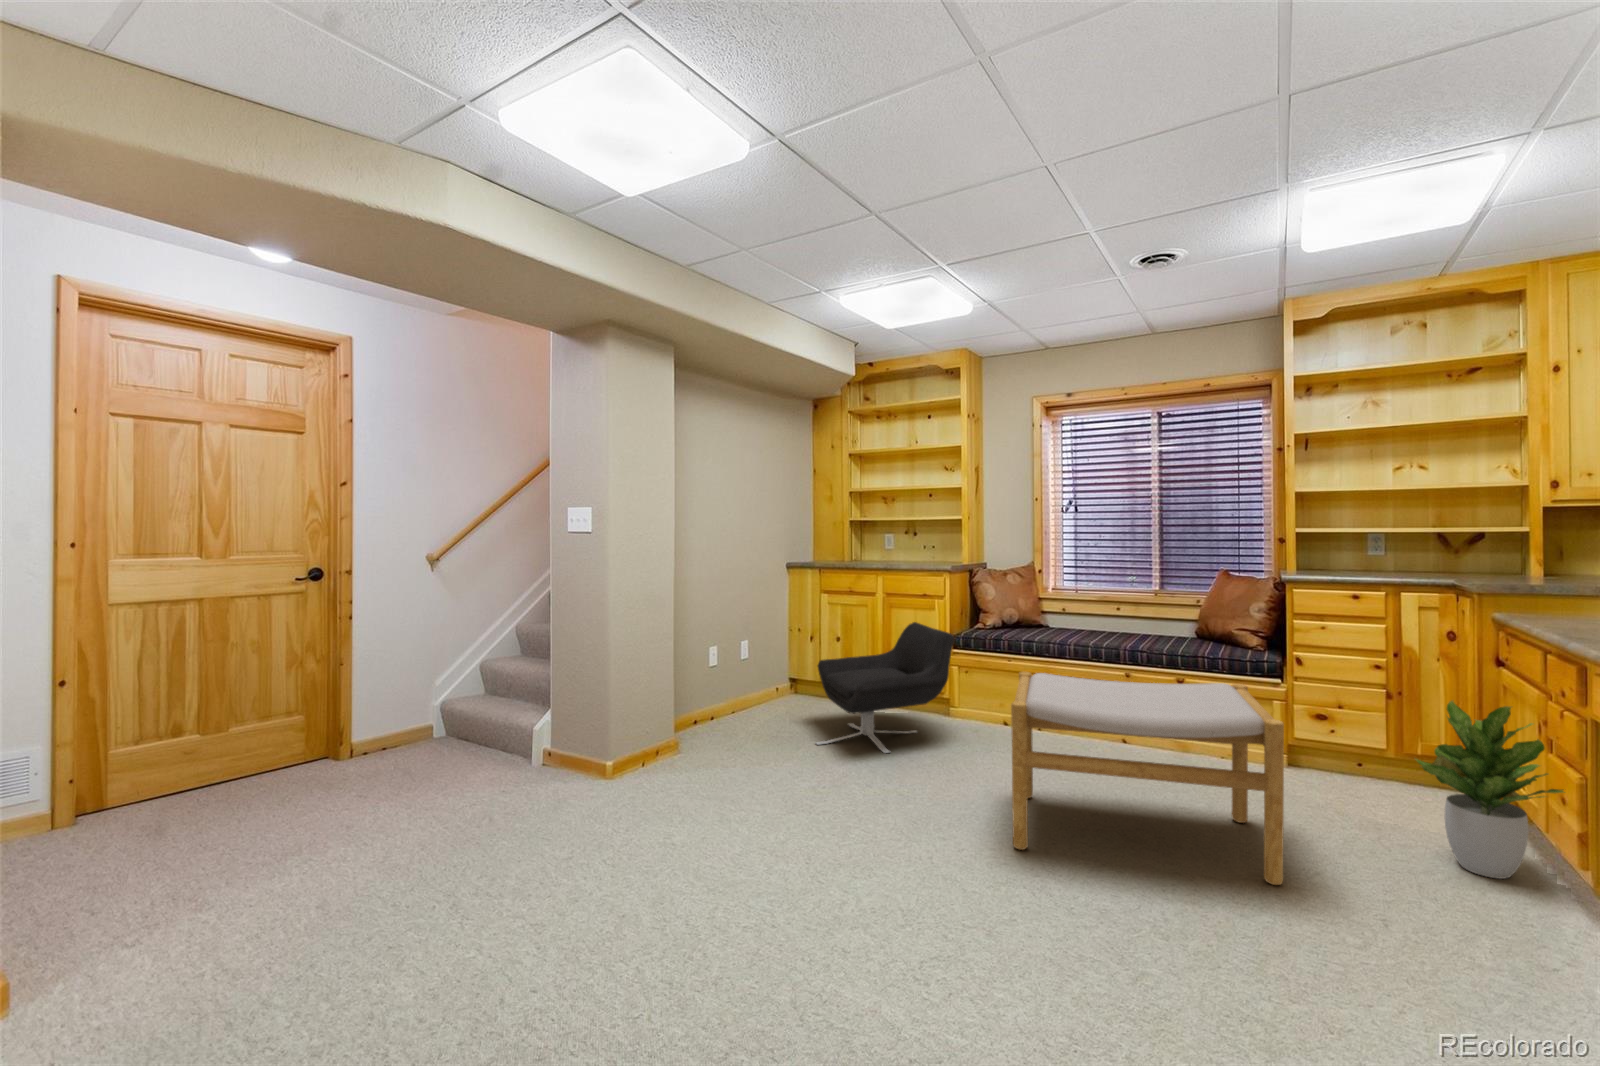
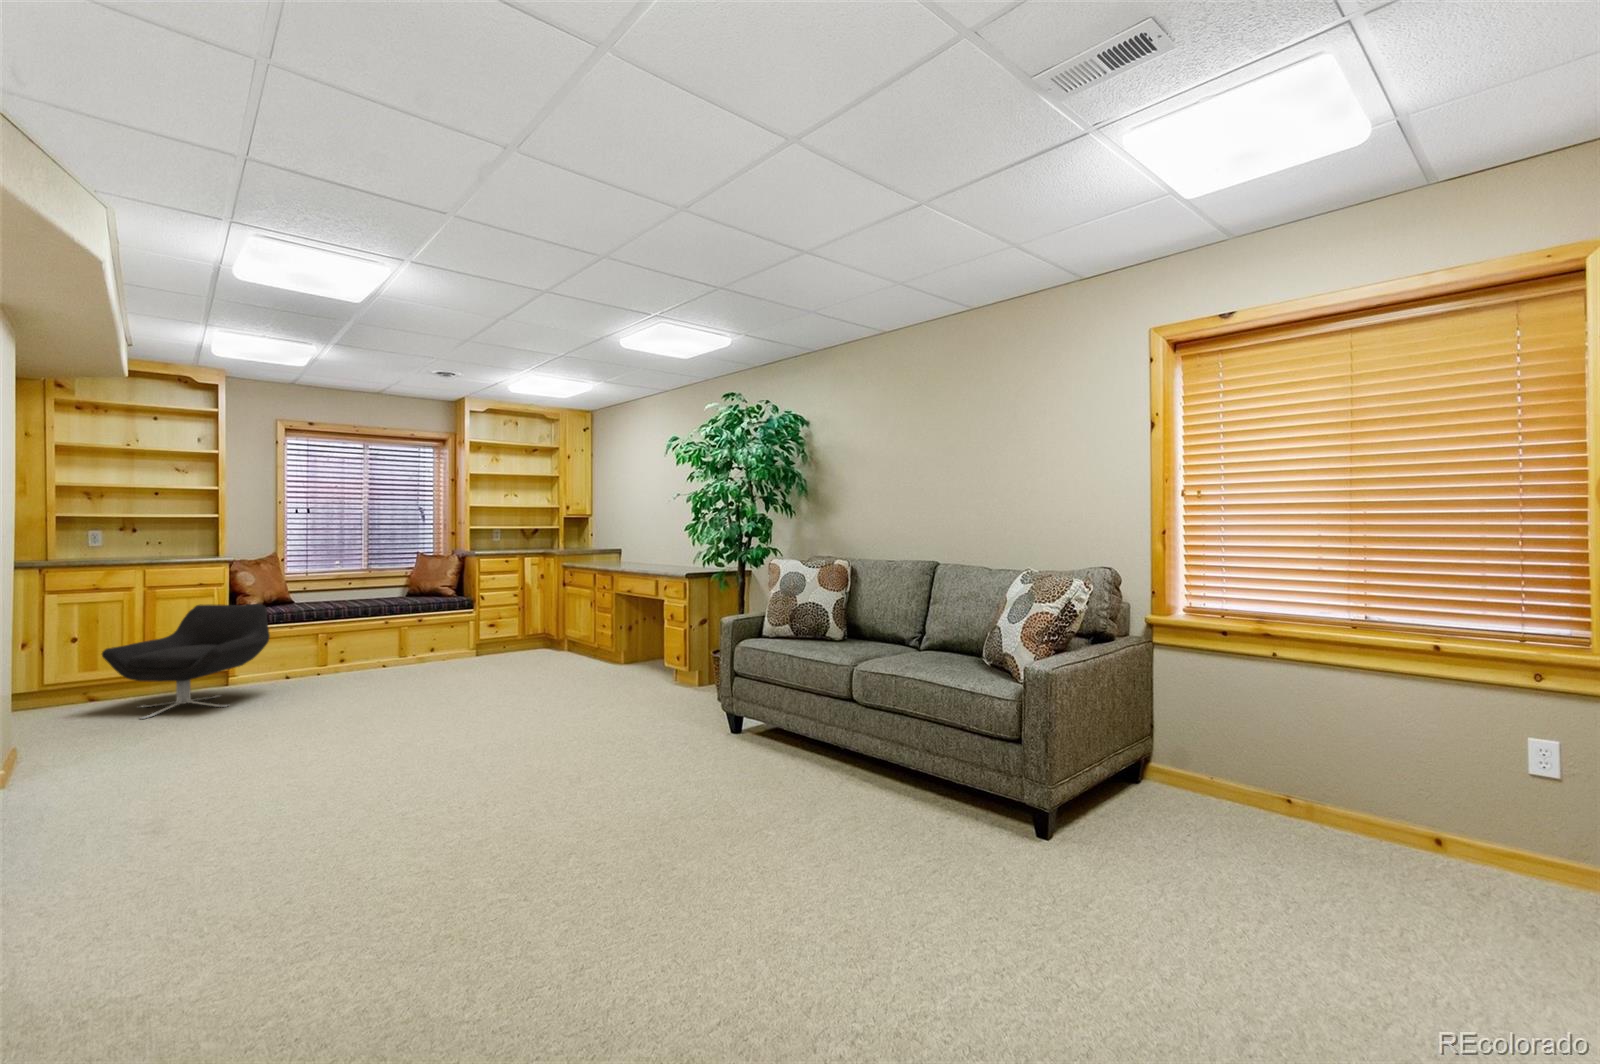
footstool: present [1011,672,1284,885] -> none [371,601,531,704]
potted plant: present [1416,701,1564,879] -> none [554,592,604,665]

